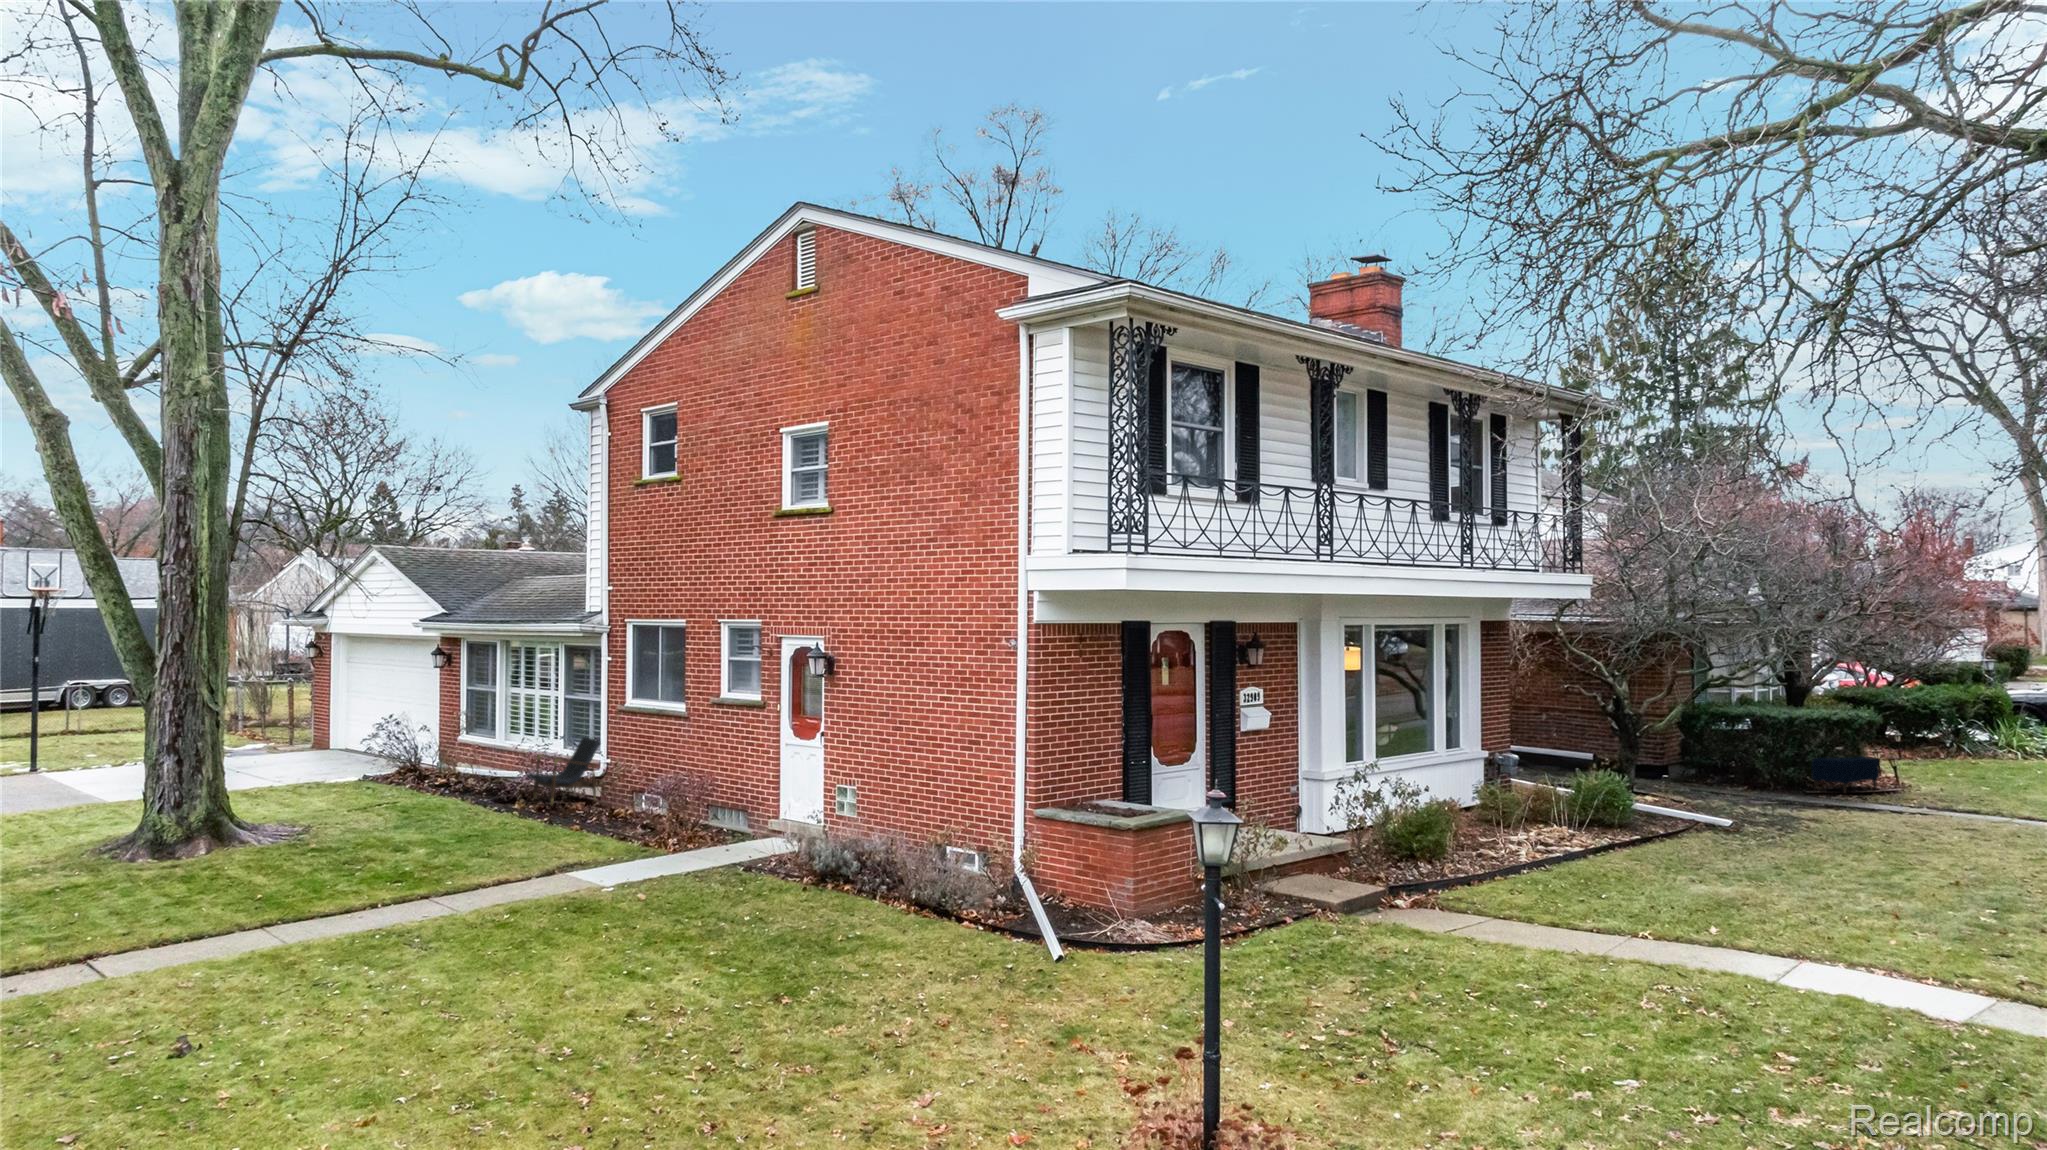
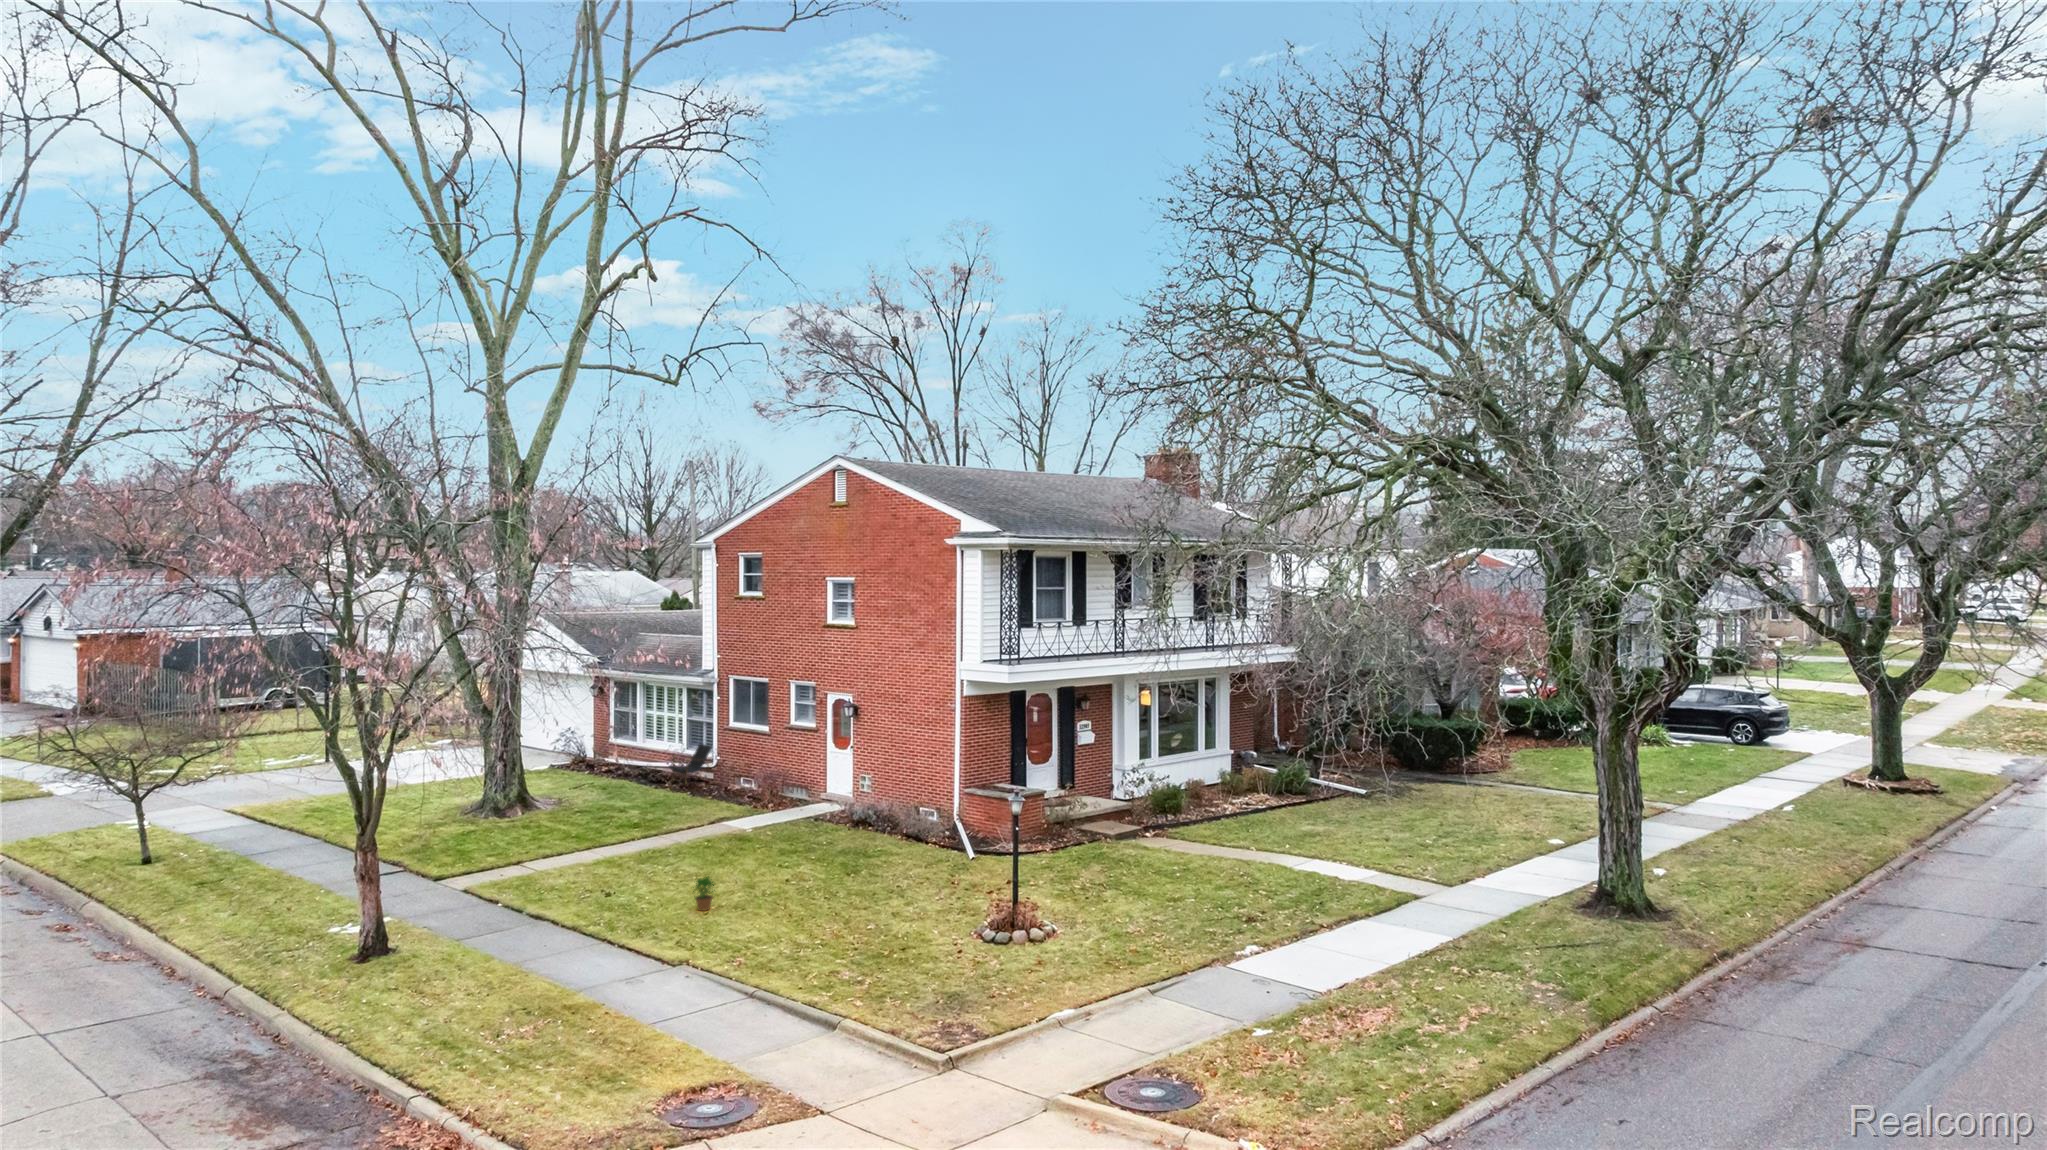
bench: present [1812,756,1880,793] -> none [1439,747,1480,771]
potted plant: none [326,1012,409,1108] -> present [693,876,715,911]

